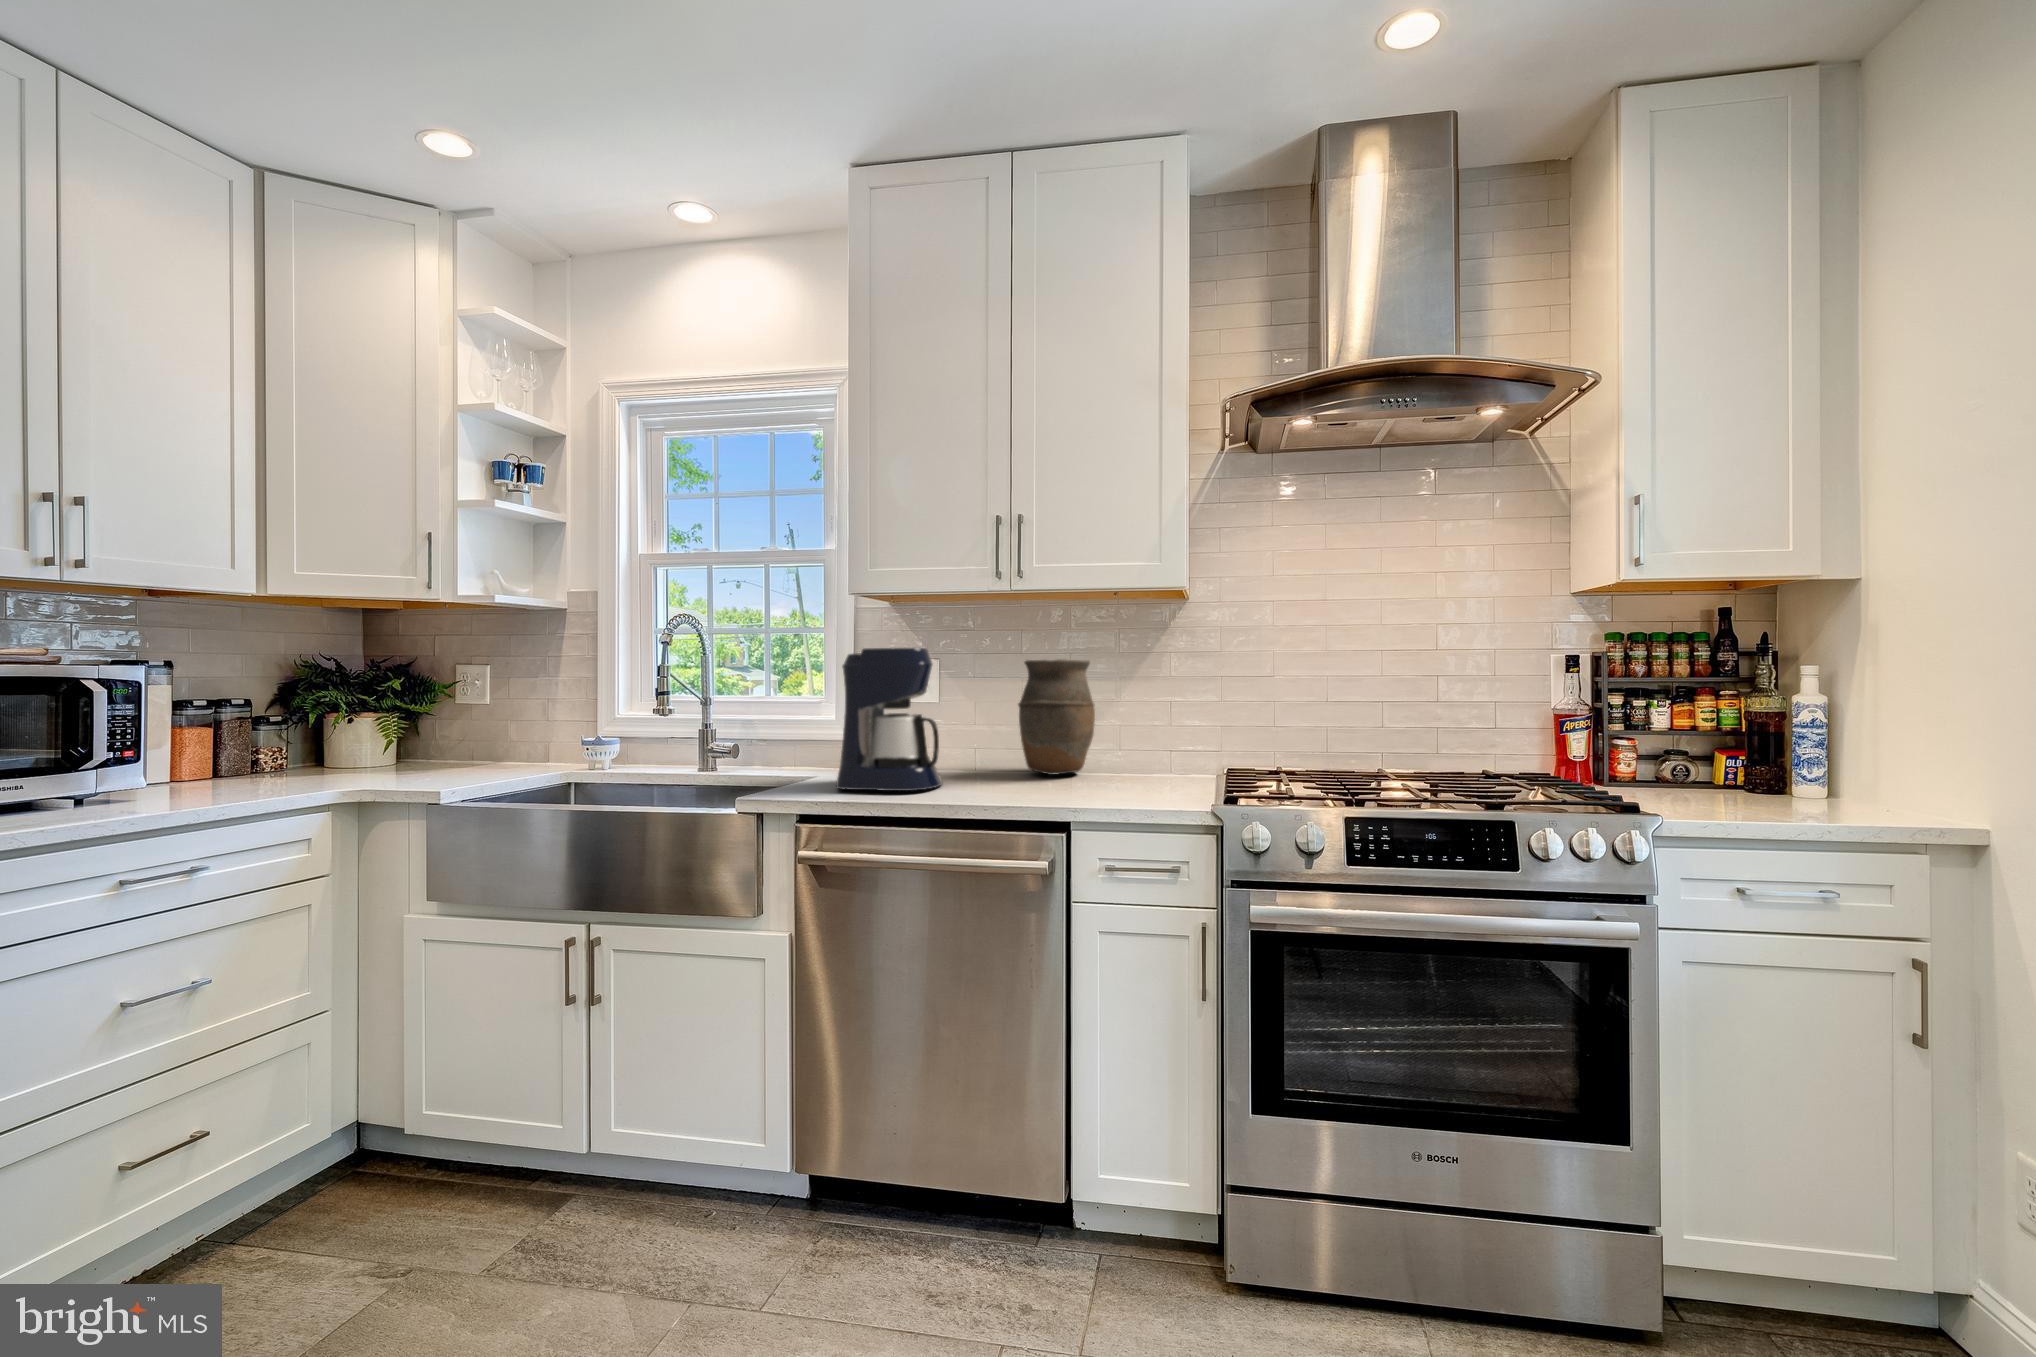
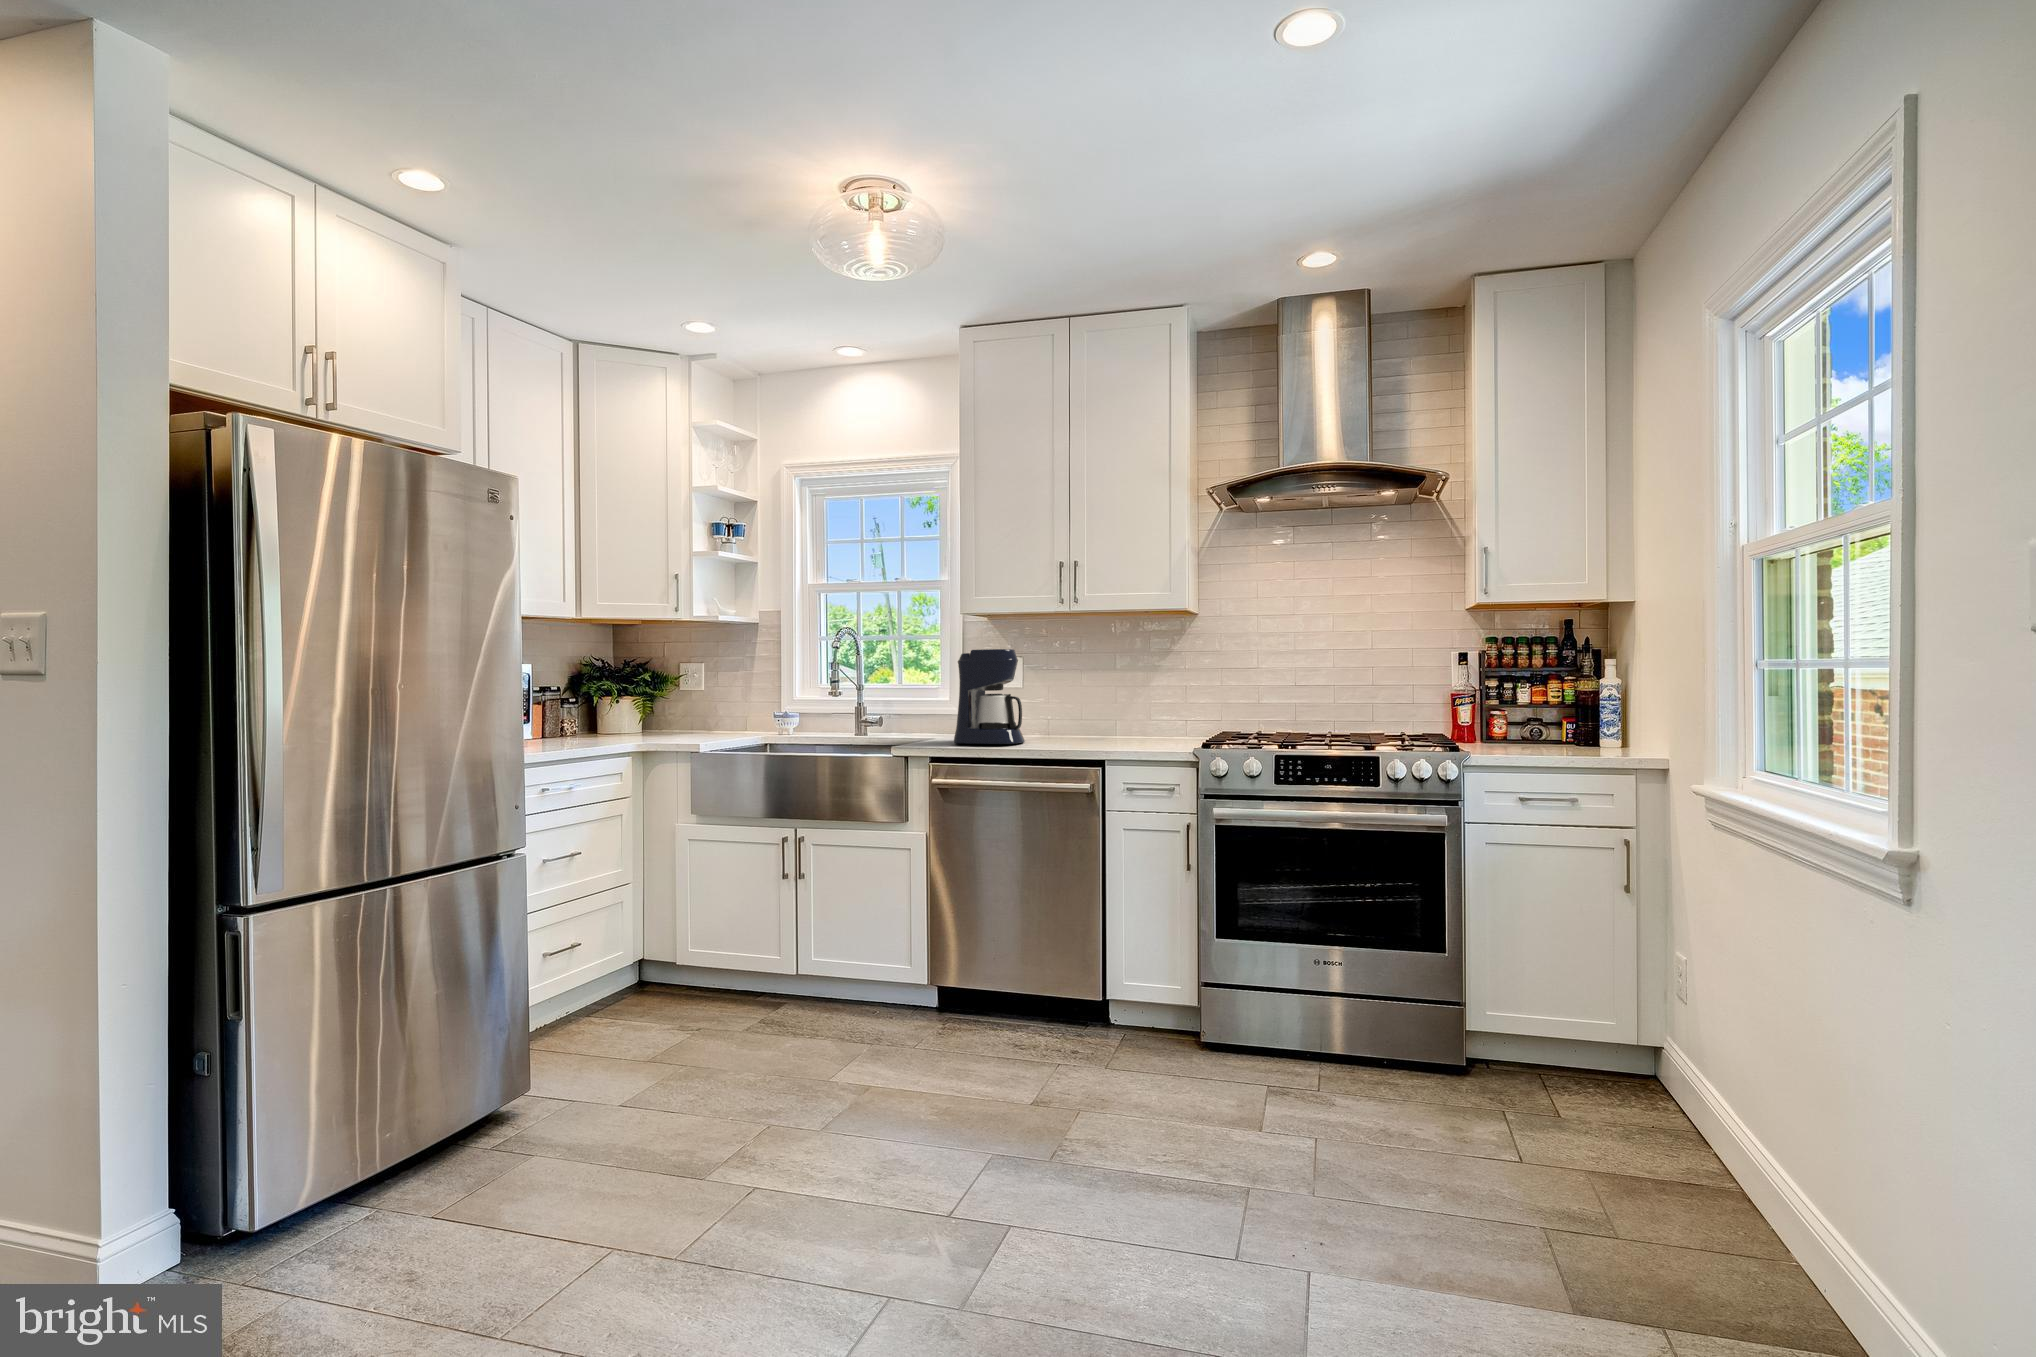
vase: present [1018,659,1095,775] -> none [1077,657,1132,737]

